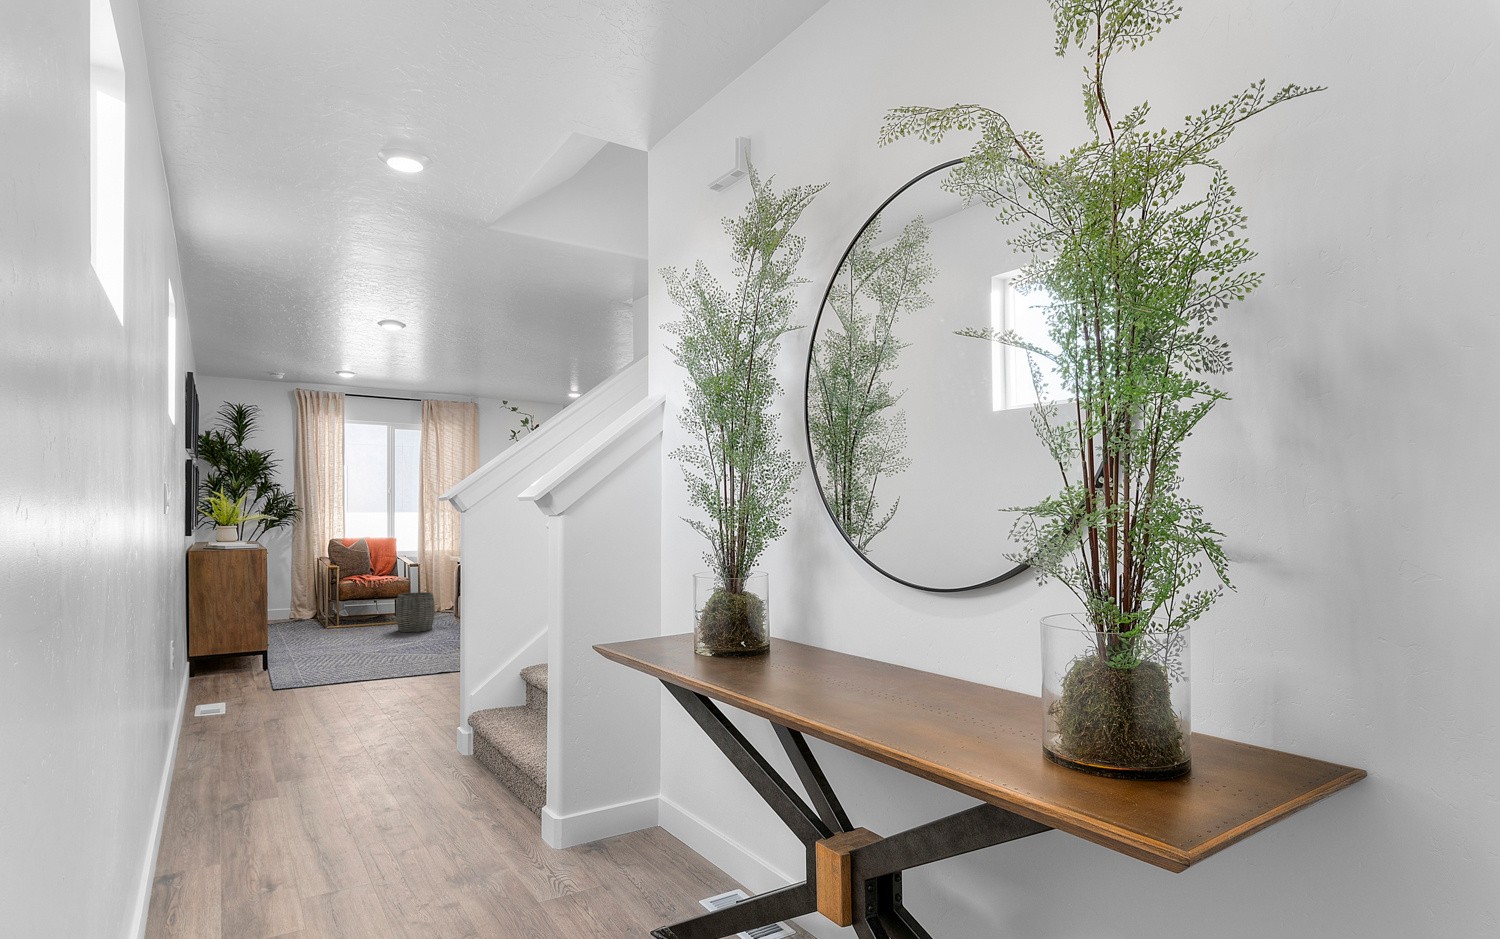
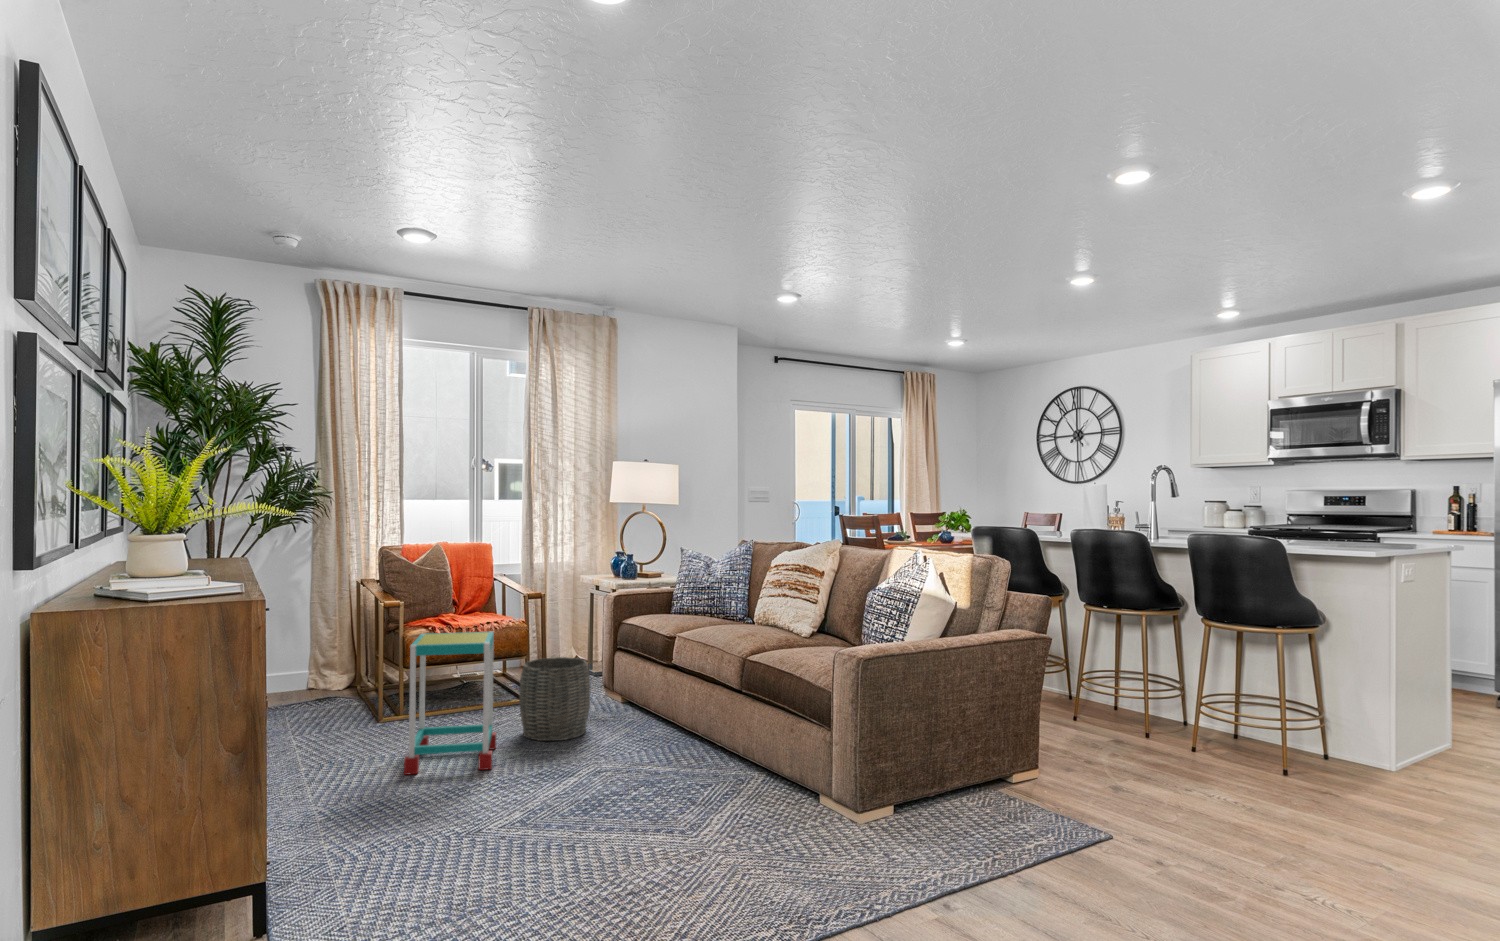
side table: none [330,576,382,641] -> present [404,632,496,775]

